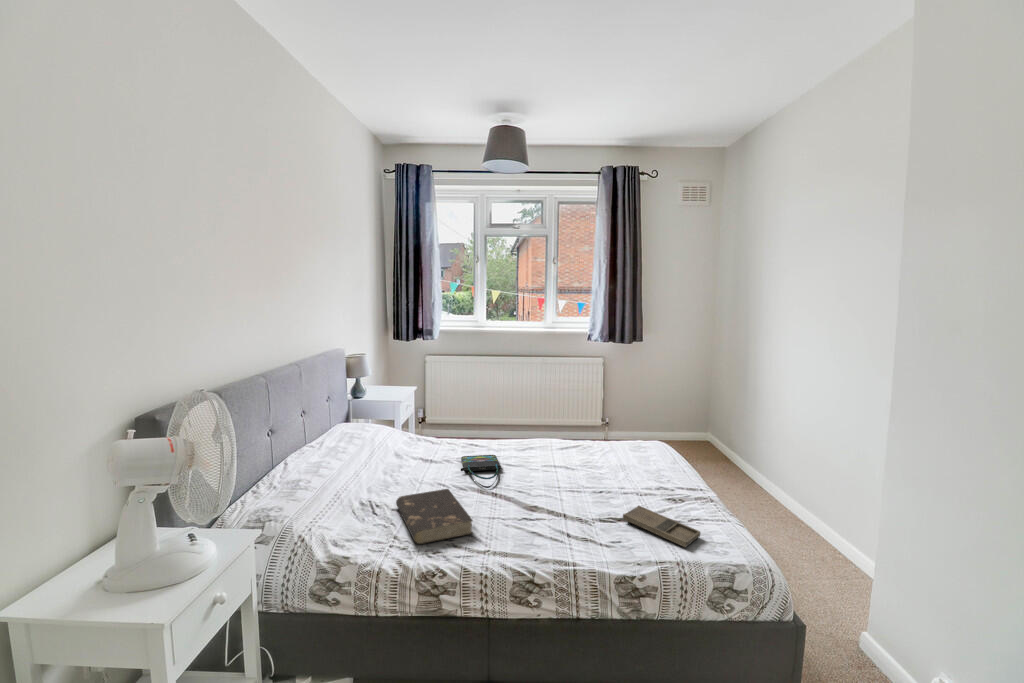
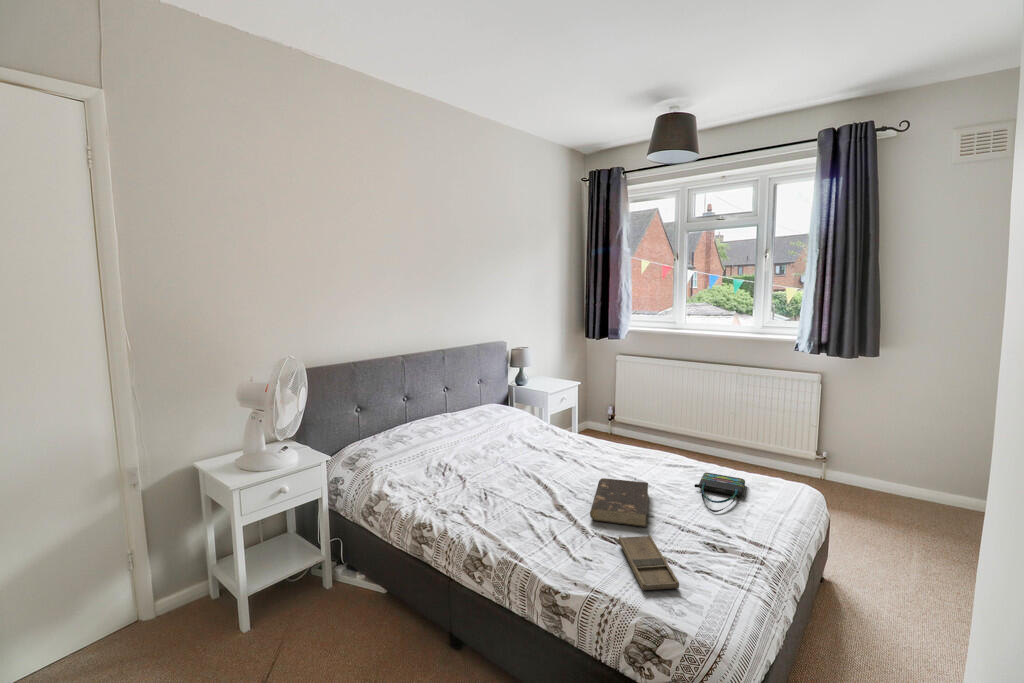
tote bag: present [461,455,503,488] -> present [694,473,745,512]
book: present [396,489,473,544] -> present [590,478,648,527]

